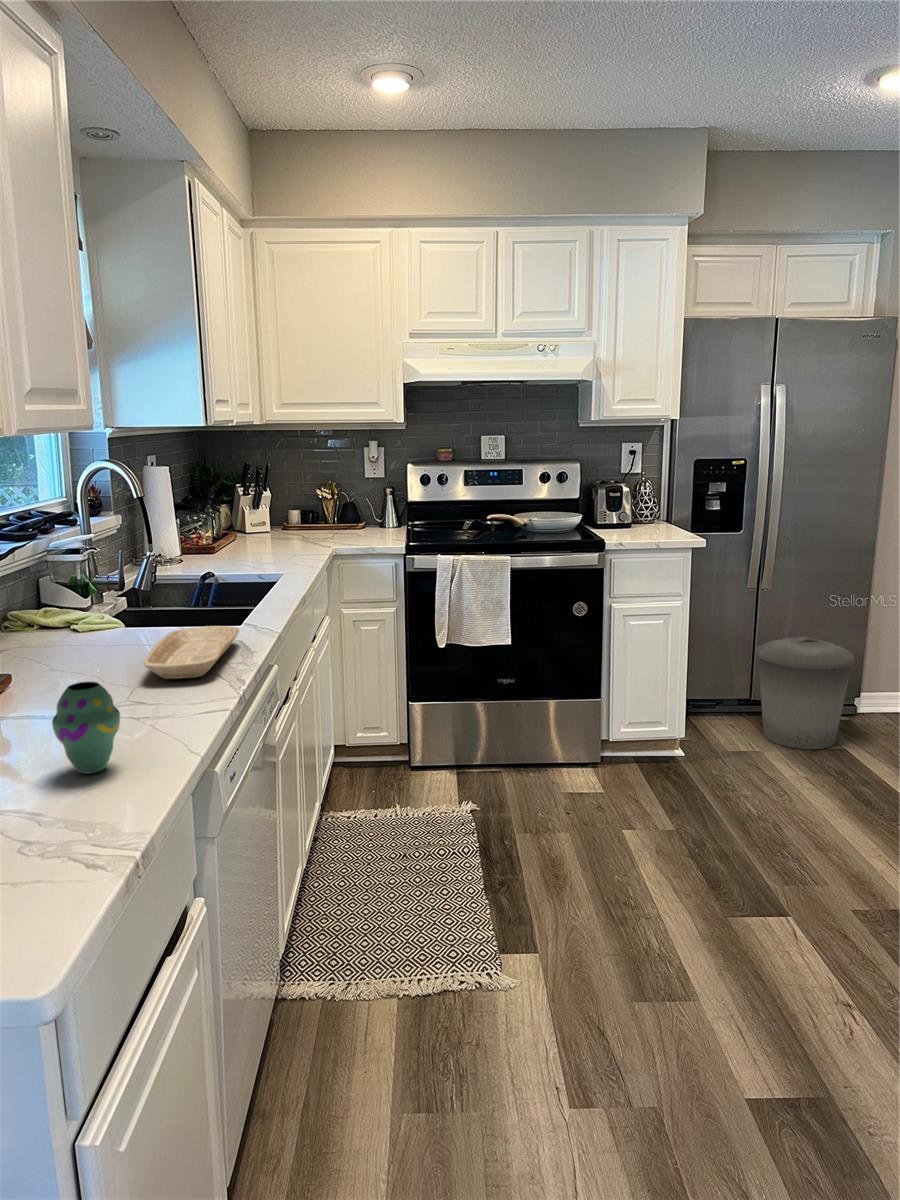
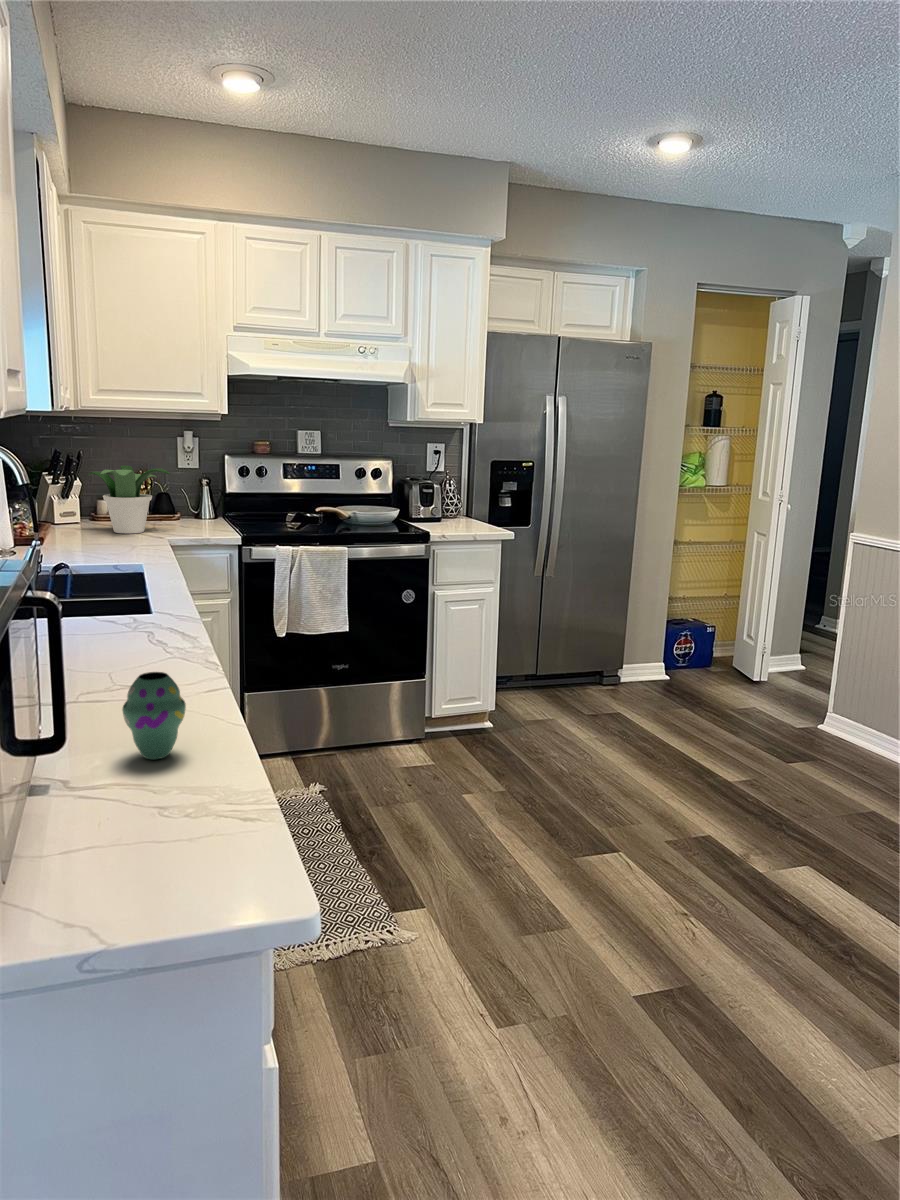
potted plant: none [270,476,342,542] -> present [87,466,170,533]
tray: present [143,626,239,679] -> none [104,619,188,672]
trash can: present [755,636,855,749] -> none [546,617,627,715]

